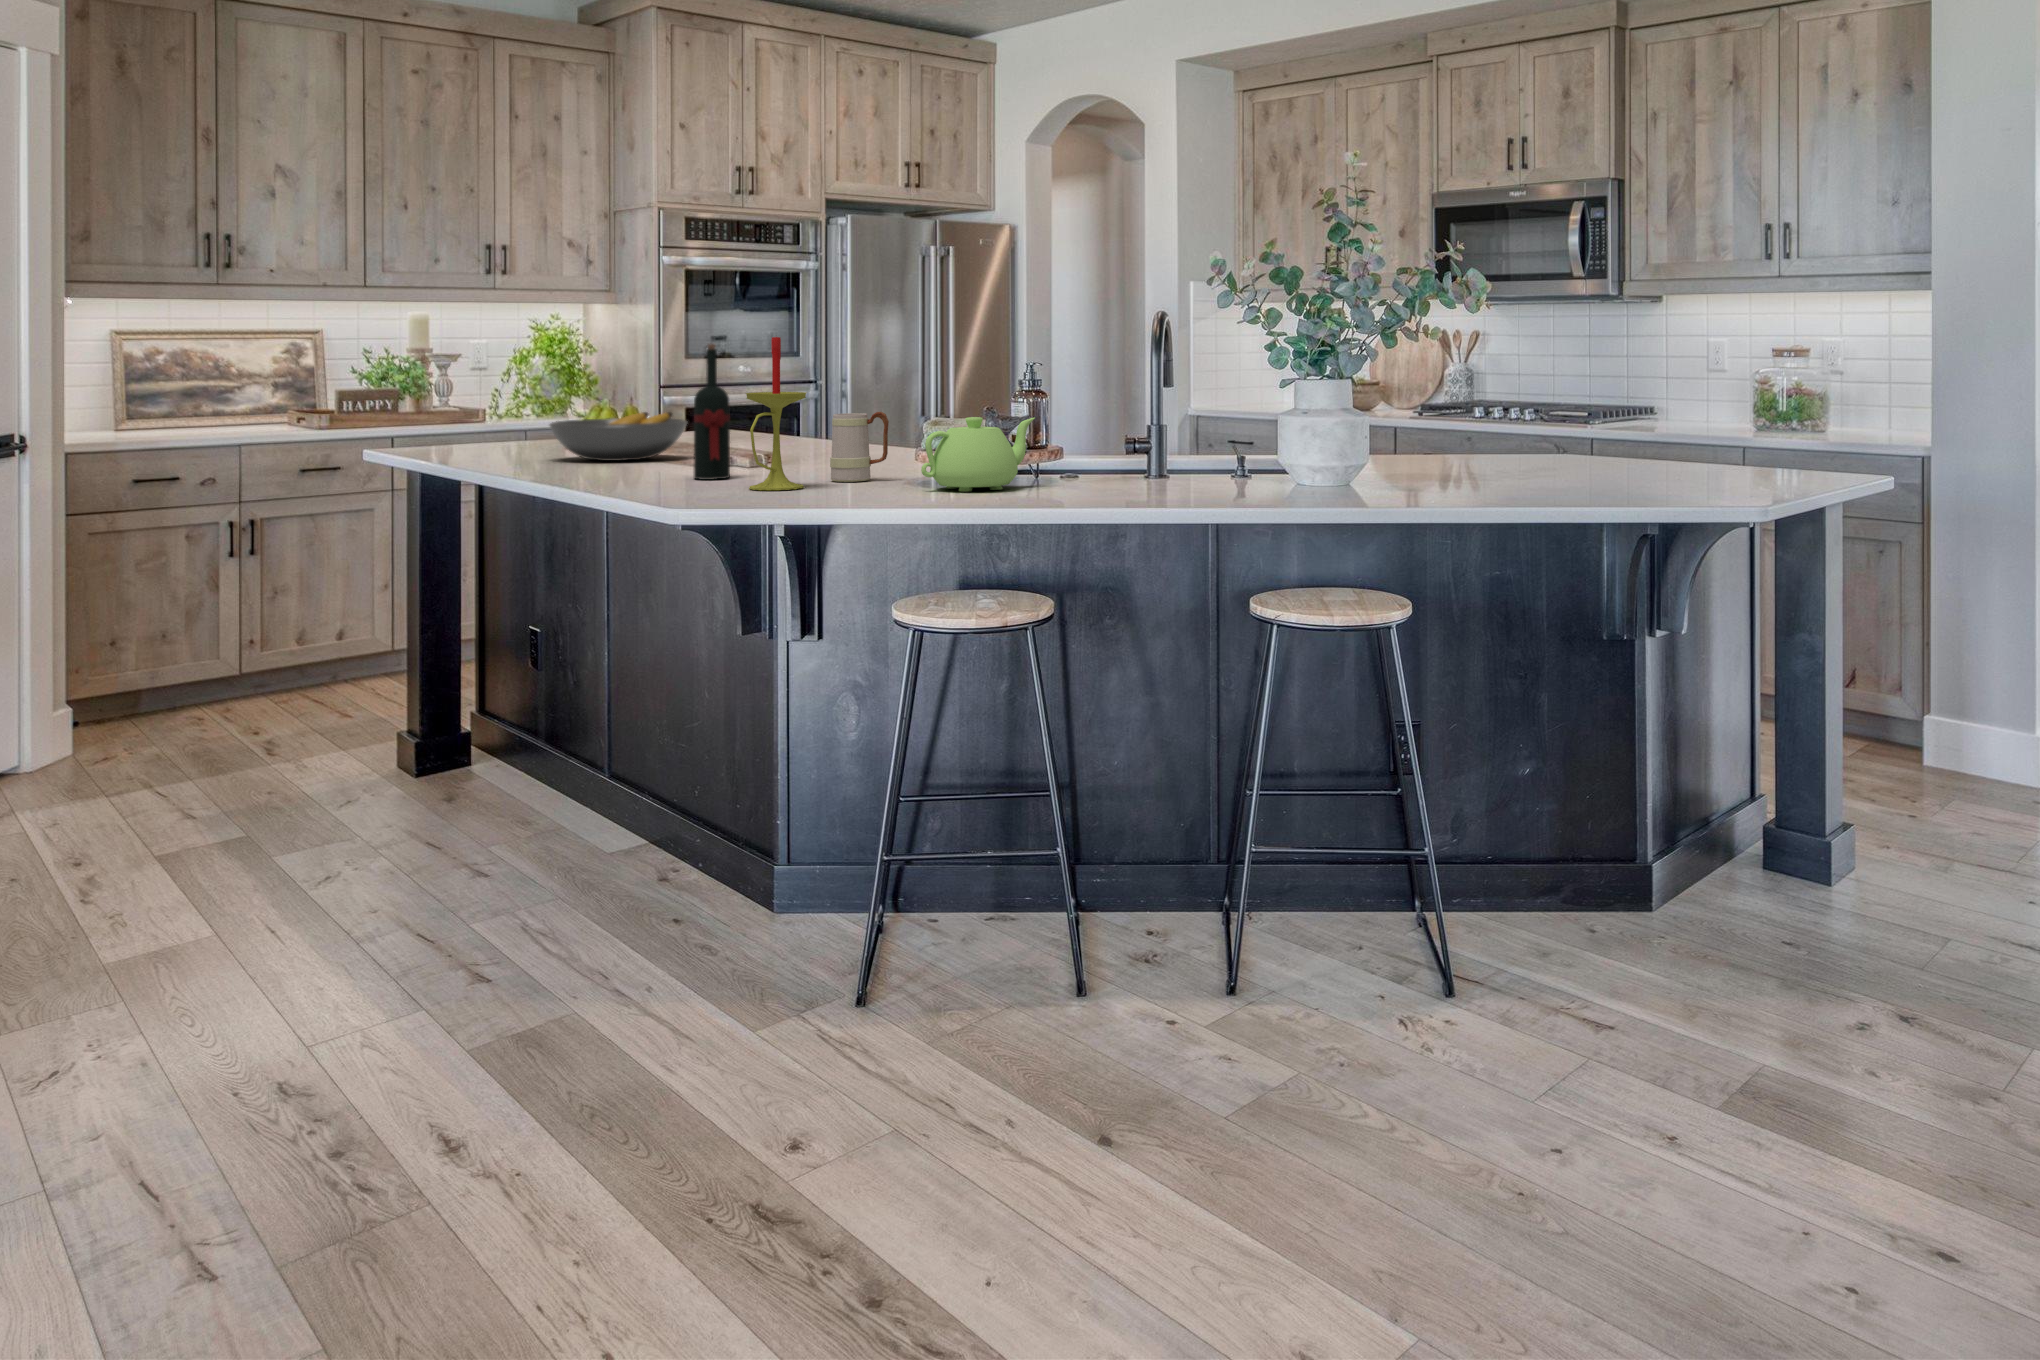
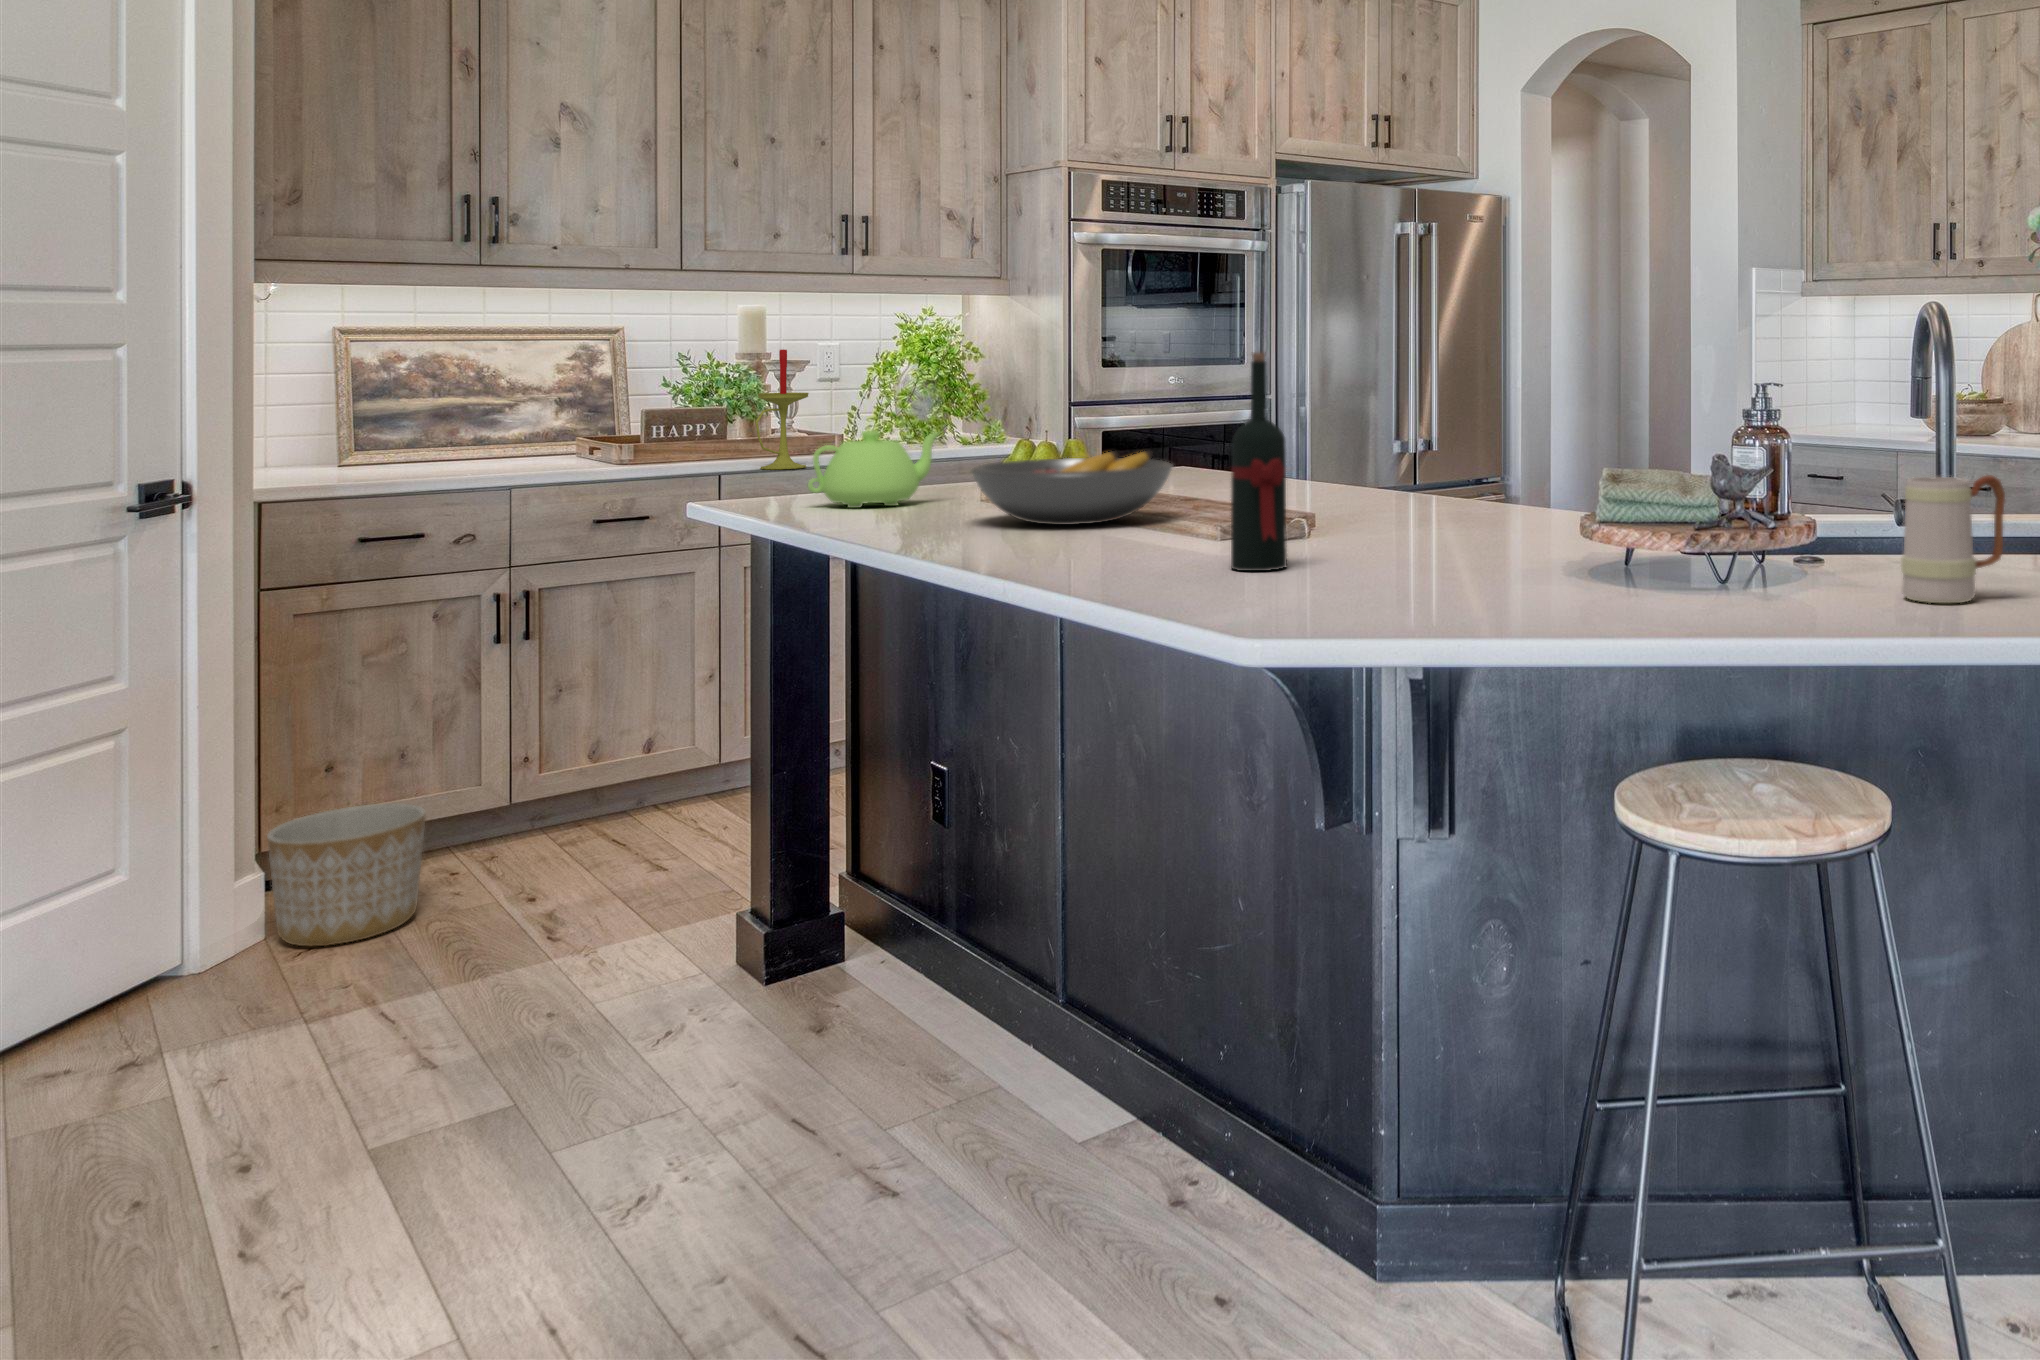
candle: present [746,337,806,490] -> present [756,349,809,469]
mug: present [830,412,889,482] -> present [1901,475,2005,603]
teapot: present [921,417,1035,492] -> present [808,431,939,508]
planter: none [77,664,184,756] -> present [267,803,426,946]

